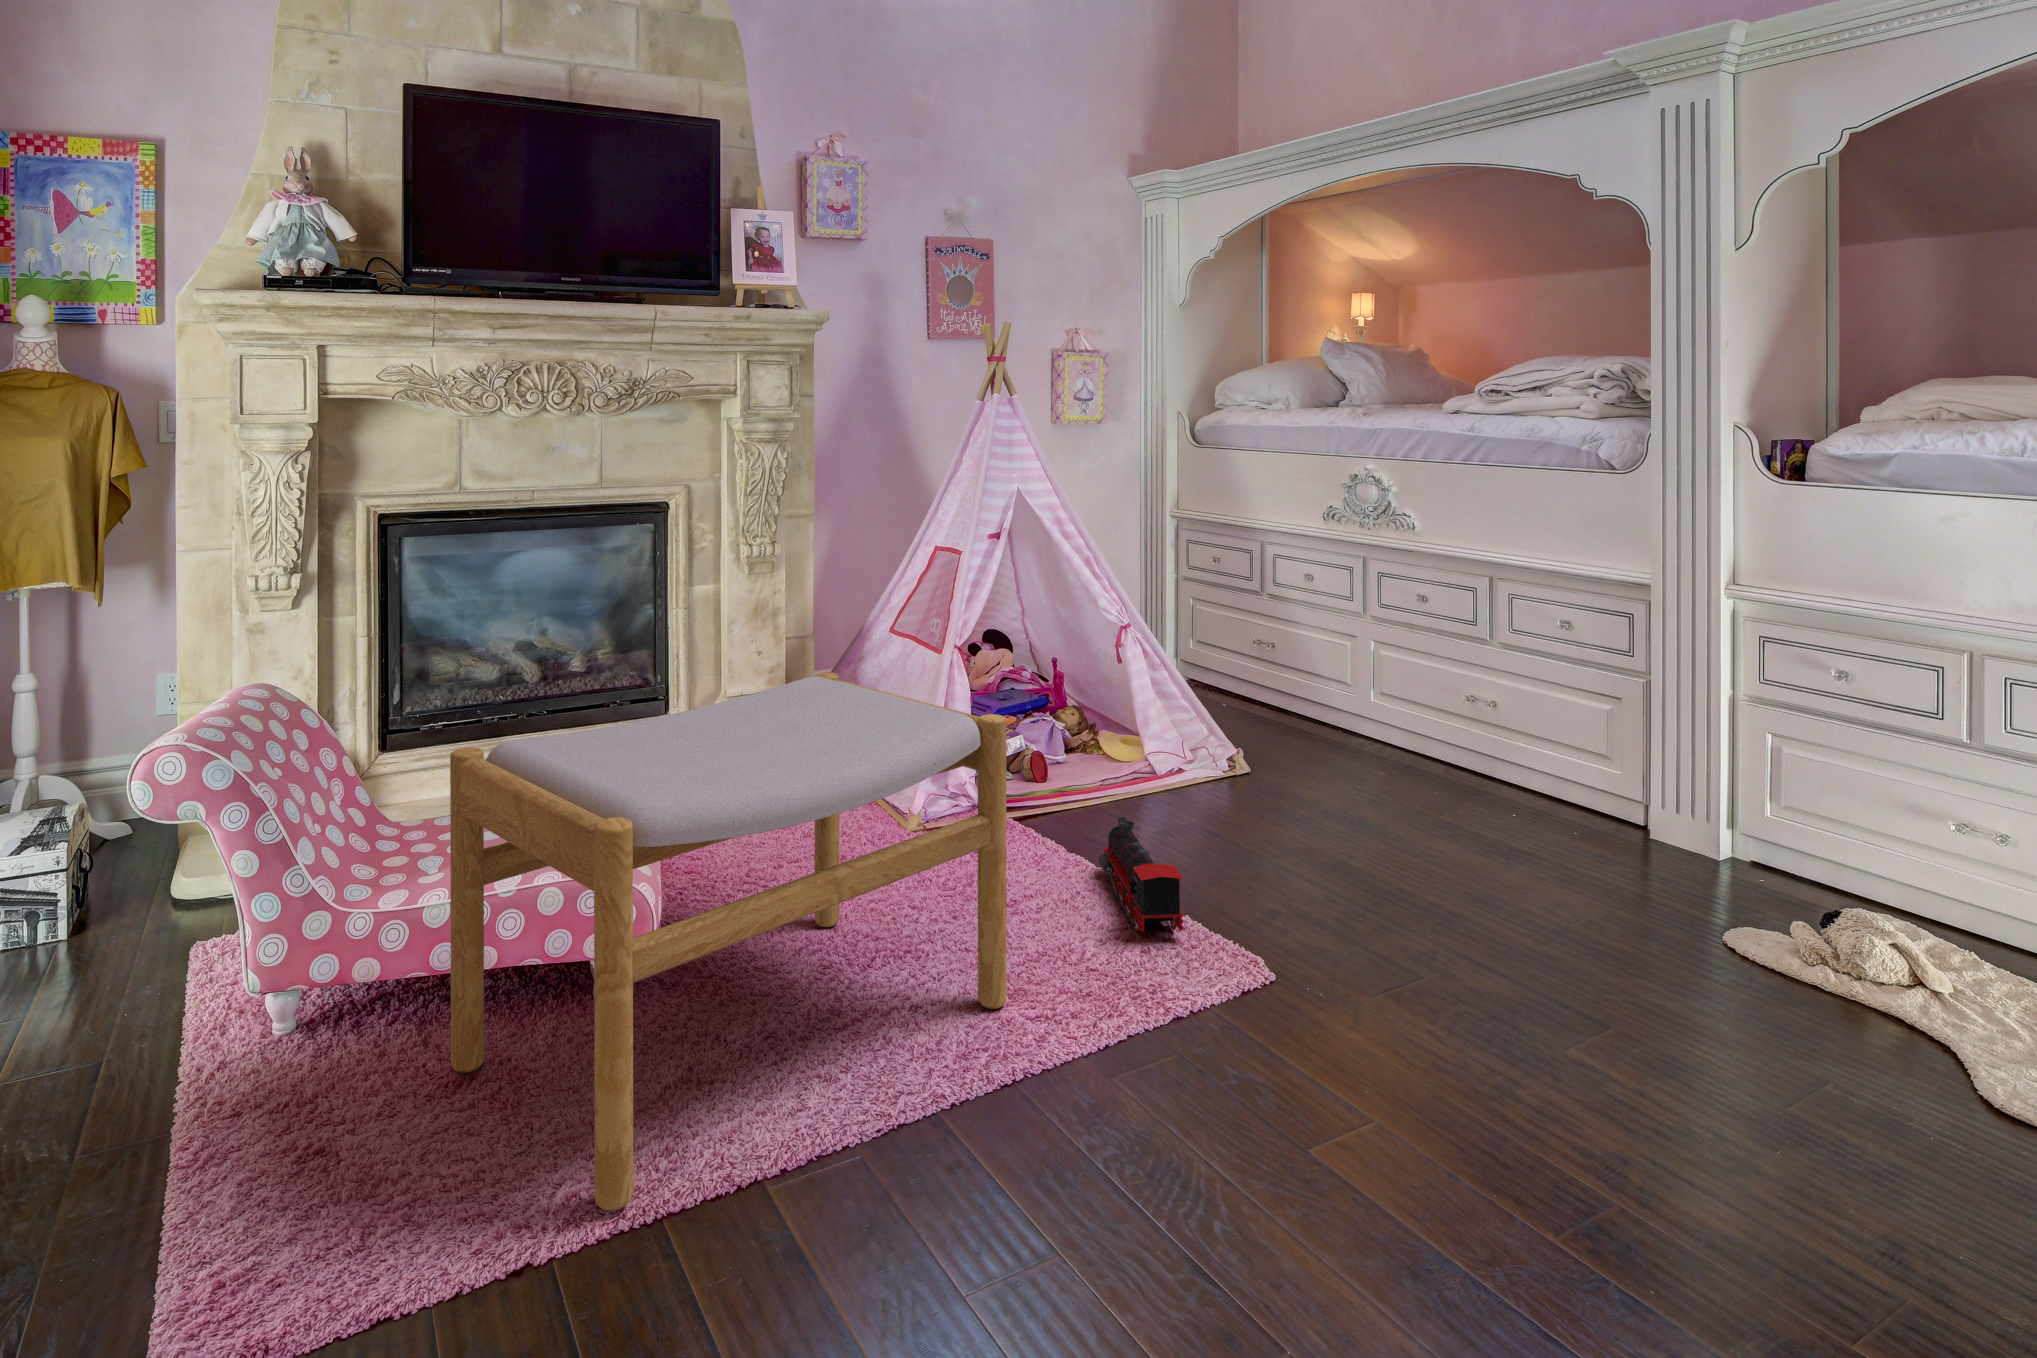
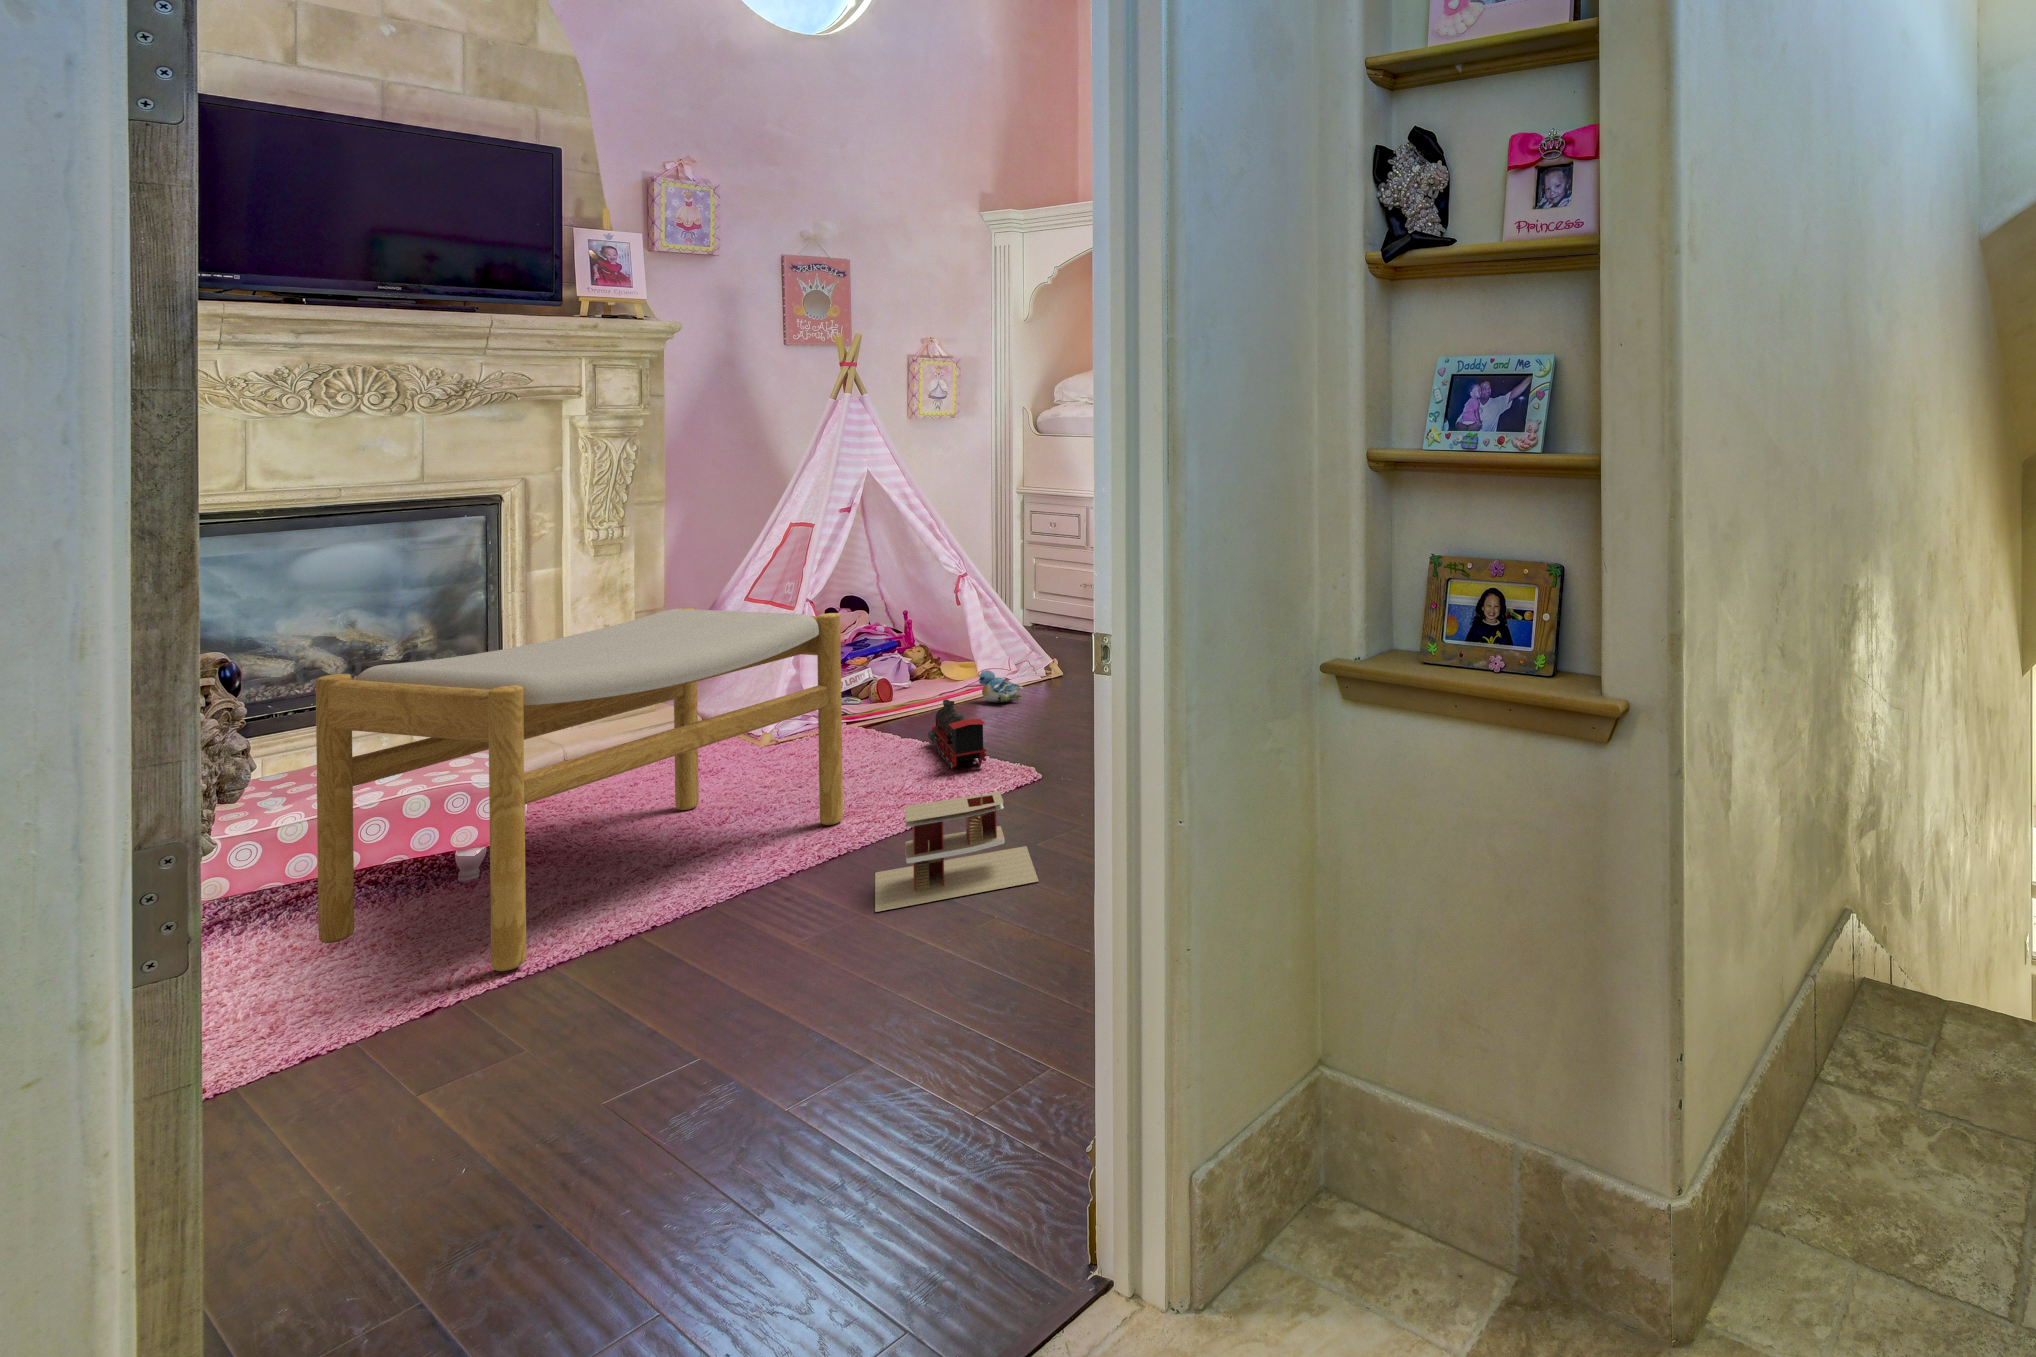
plush toy: none [1151,763,1207,810] -> present [979,670,1023,703]
toy house: none [1059,1063,1323,1266] -> present [875,792,1039,912]

